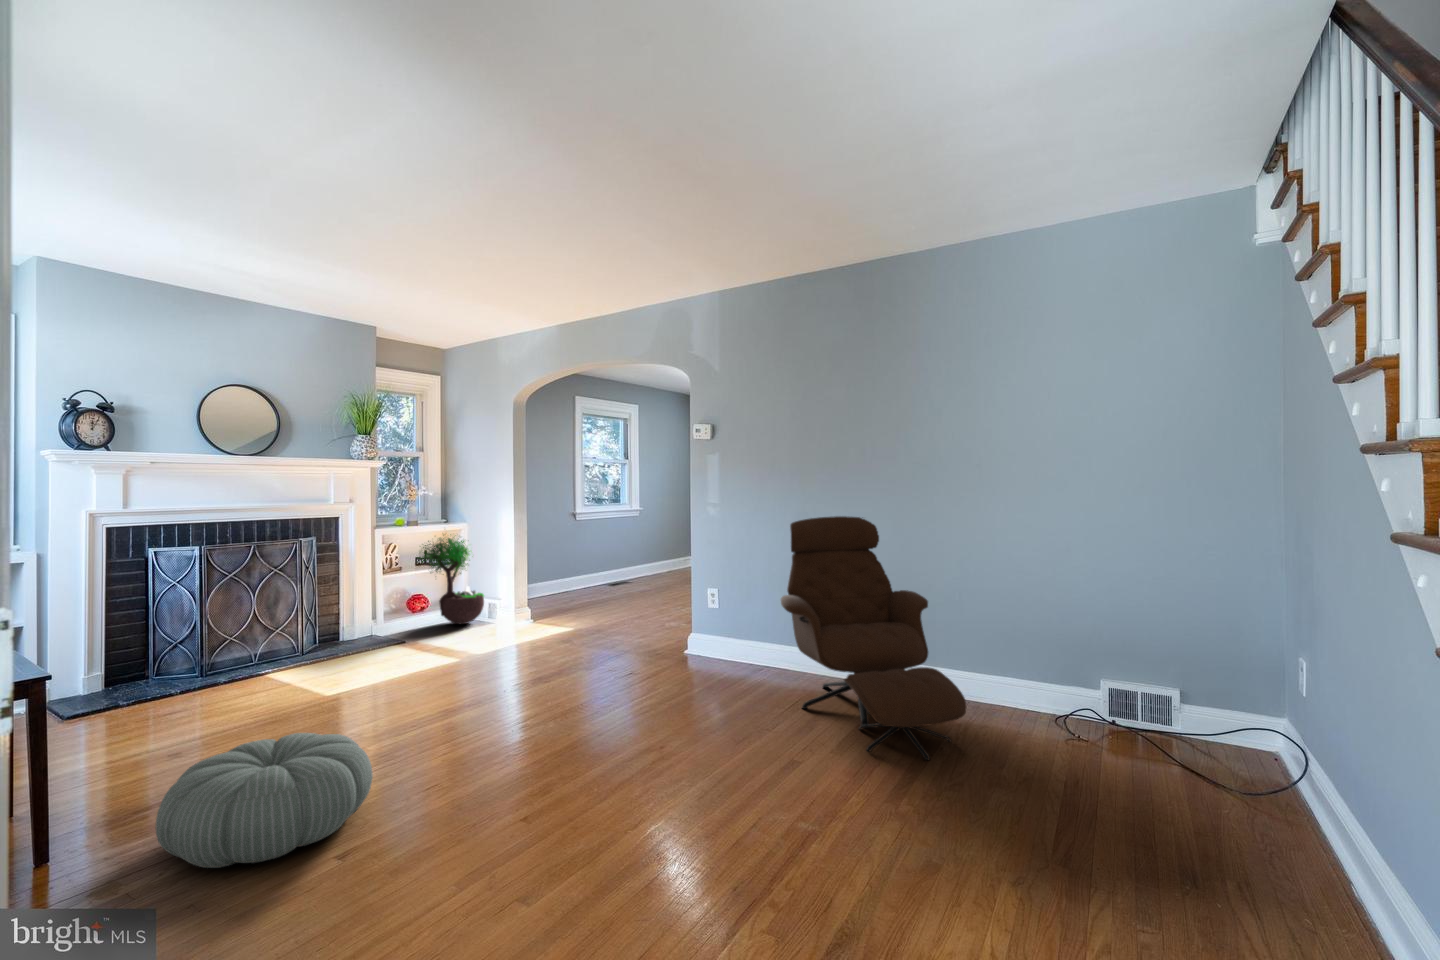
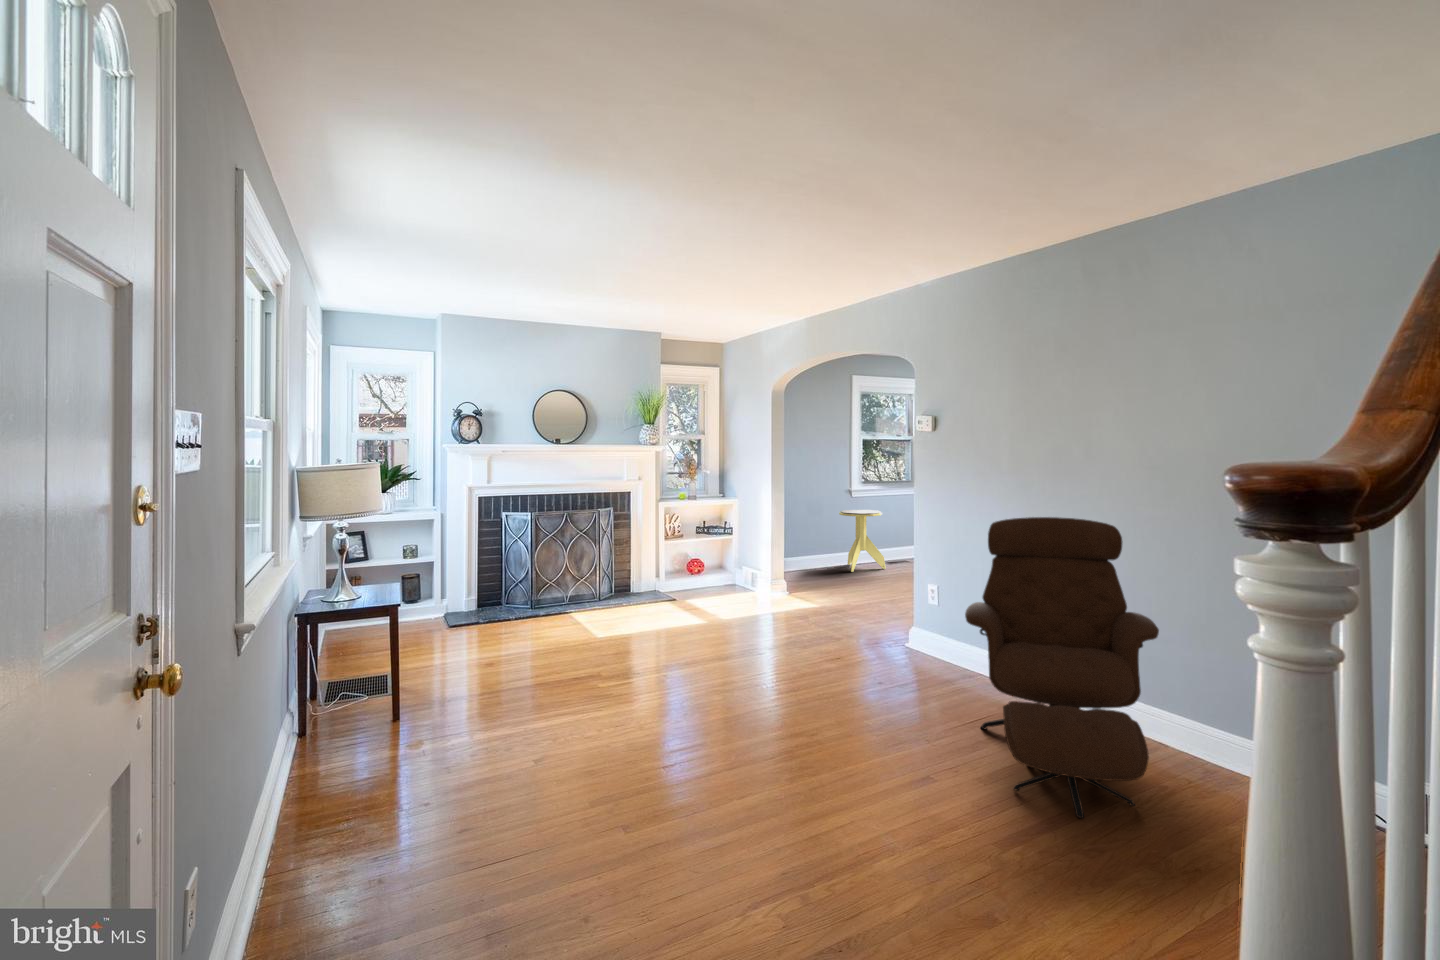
side table: none [566,532,612,595] -> present [839,510,886,572]
potted tree: present [422,535,484,624] -> none [690,503,748,590]
pouf: present [155,733,373,868] -> none [437,663,568,747]

